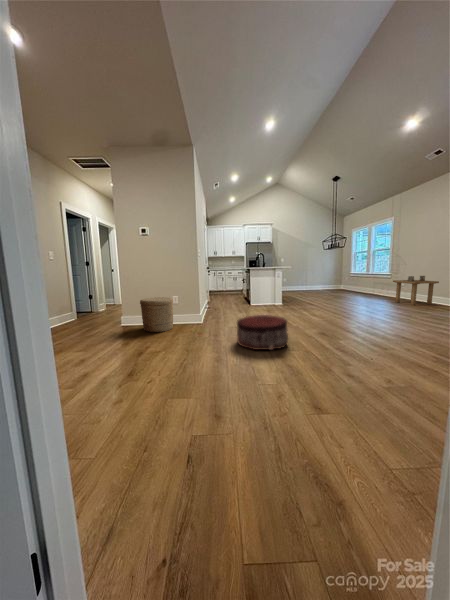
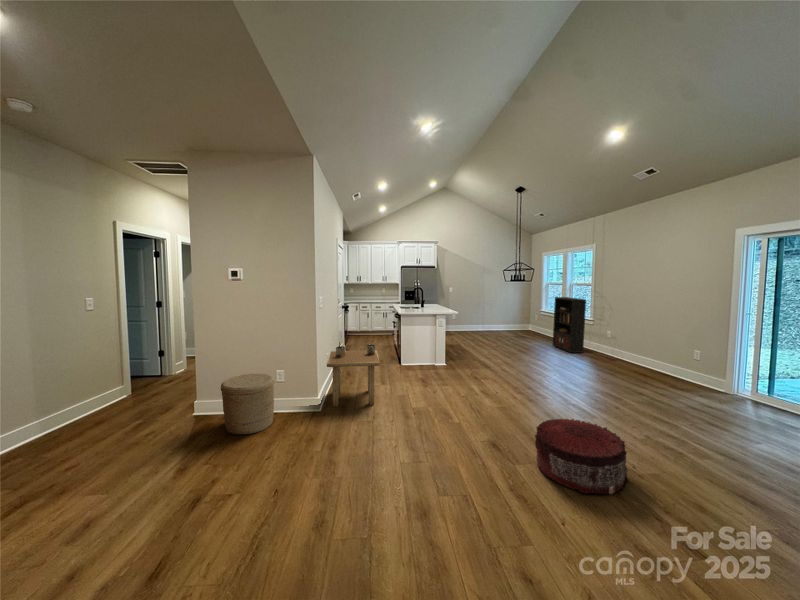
bookcase: none [359,258,395,299] -> present [553,297,586,353]
side table: present [393,276,439,305] -> present [327,344,380,407]
pouf: present [237,315,288,350] -> present [535,419,629,494]

